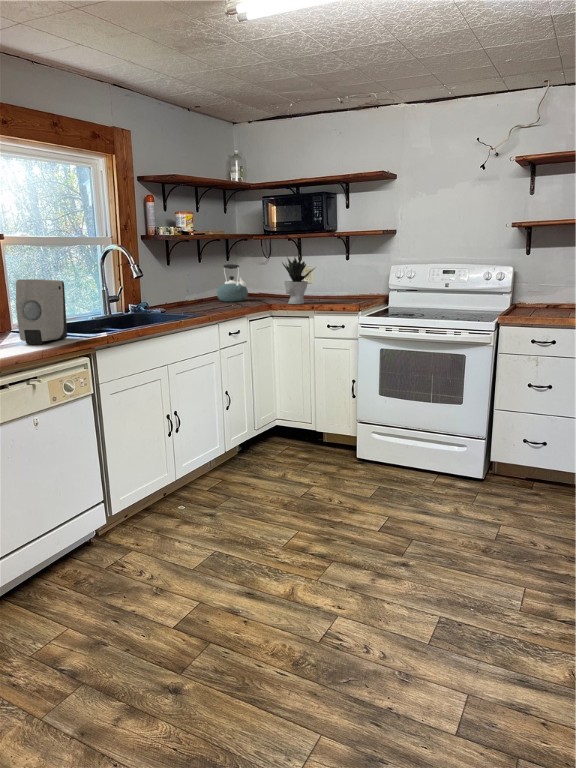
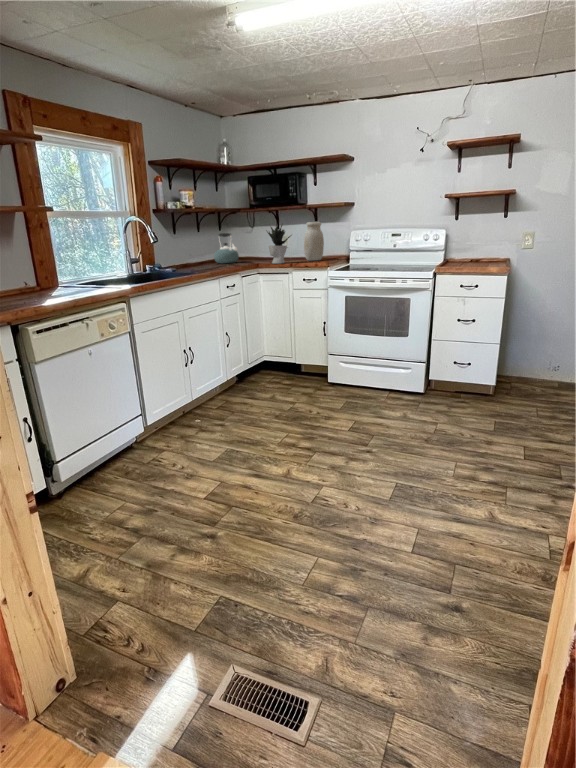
jar: none [330,252,355,301] -> present [304,222,324,261]
soap dispenser: present [16,279,67,344] -> none [65,241,106,293]

